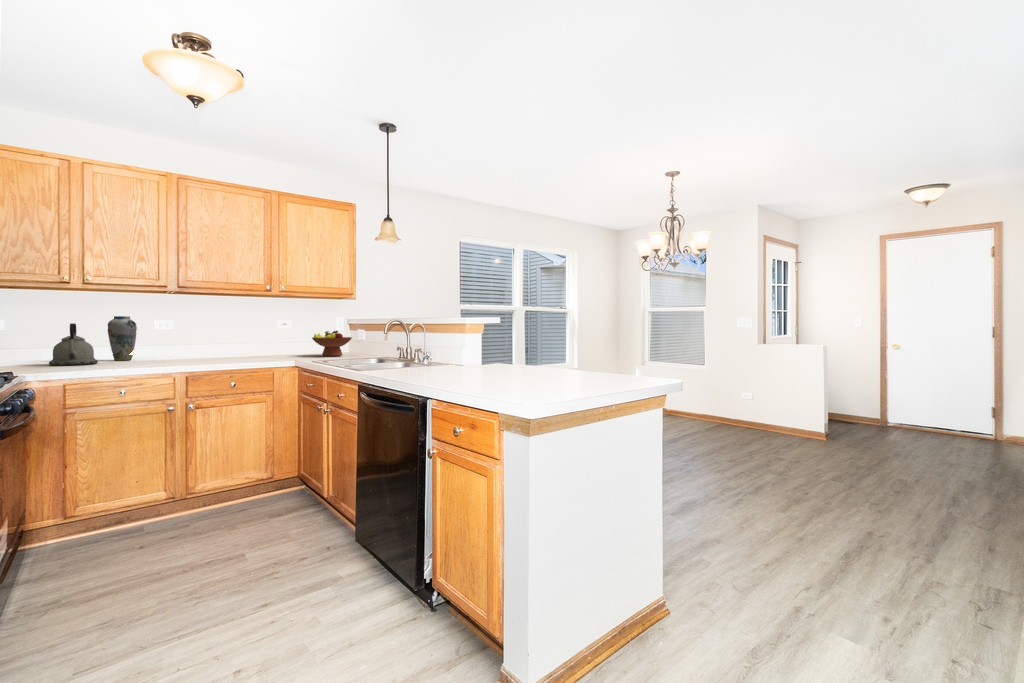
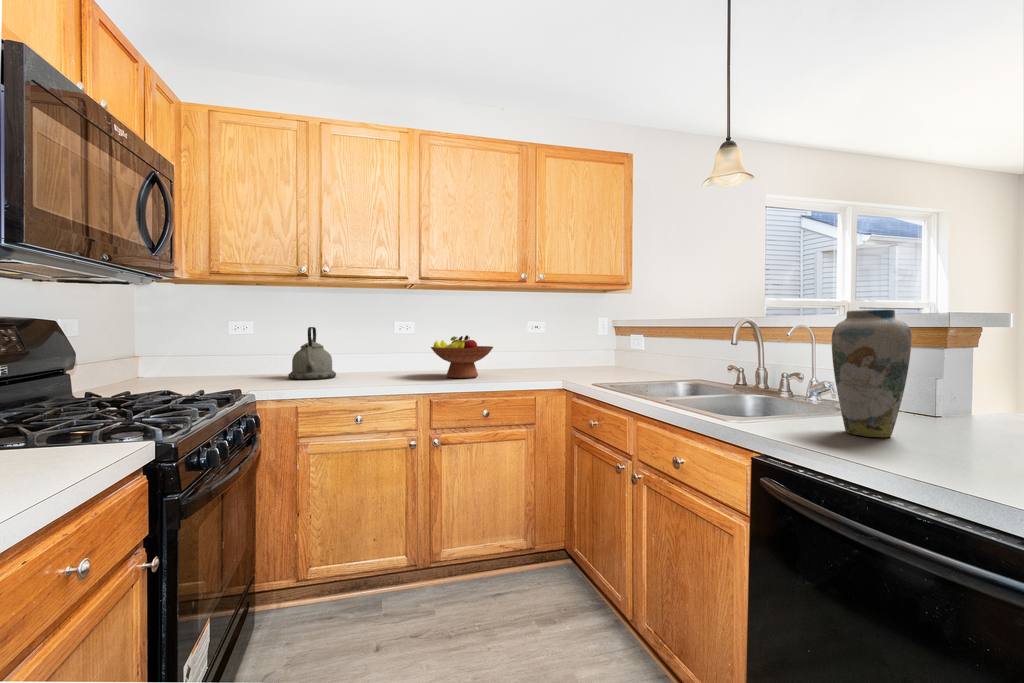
vase: present [108,316,137,361] -> present [832,309,911,437]
fruit bowl: present [312,331,352,356] -> present [431,335,493,378]

